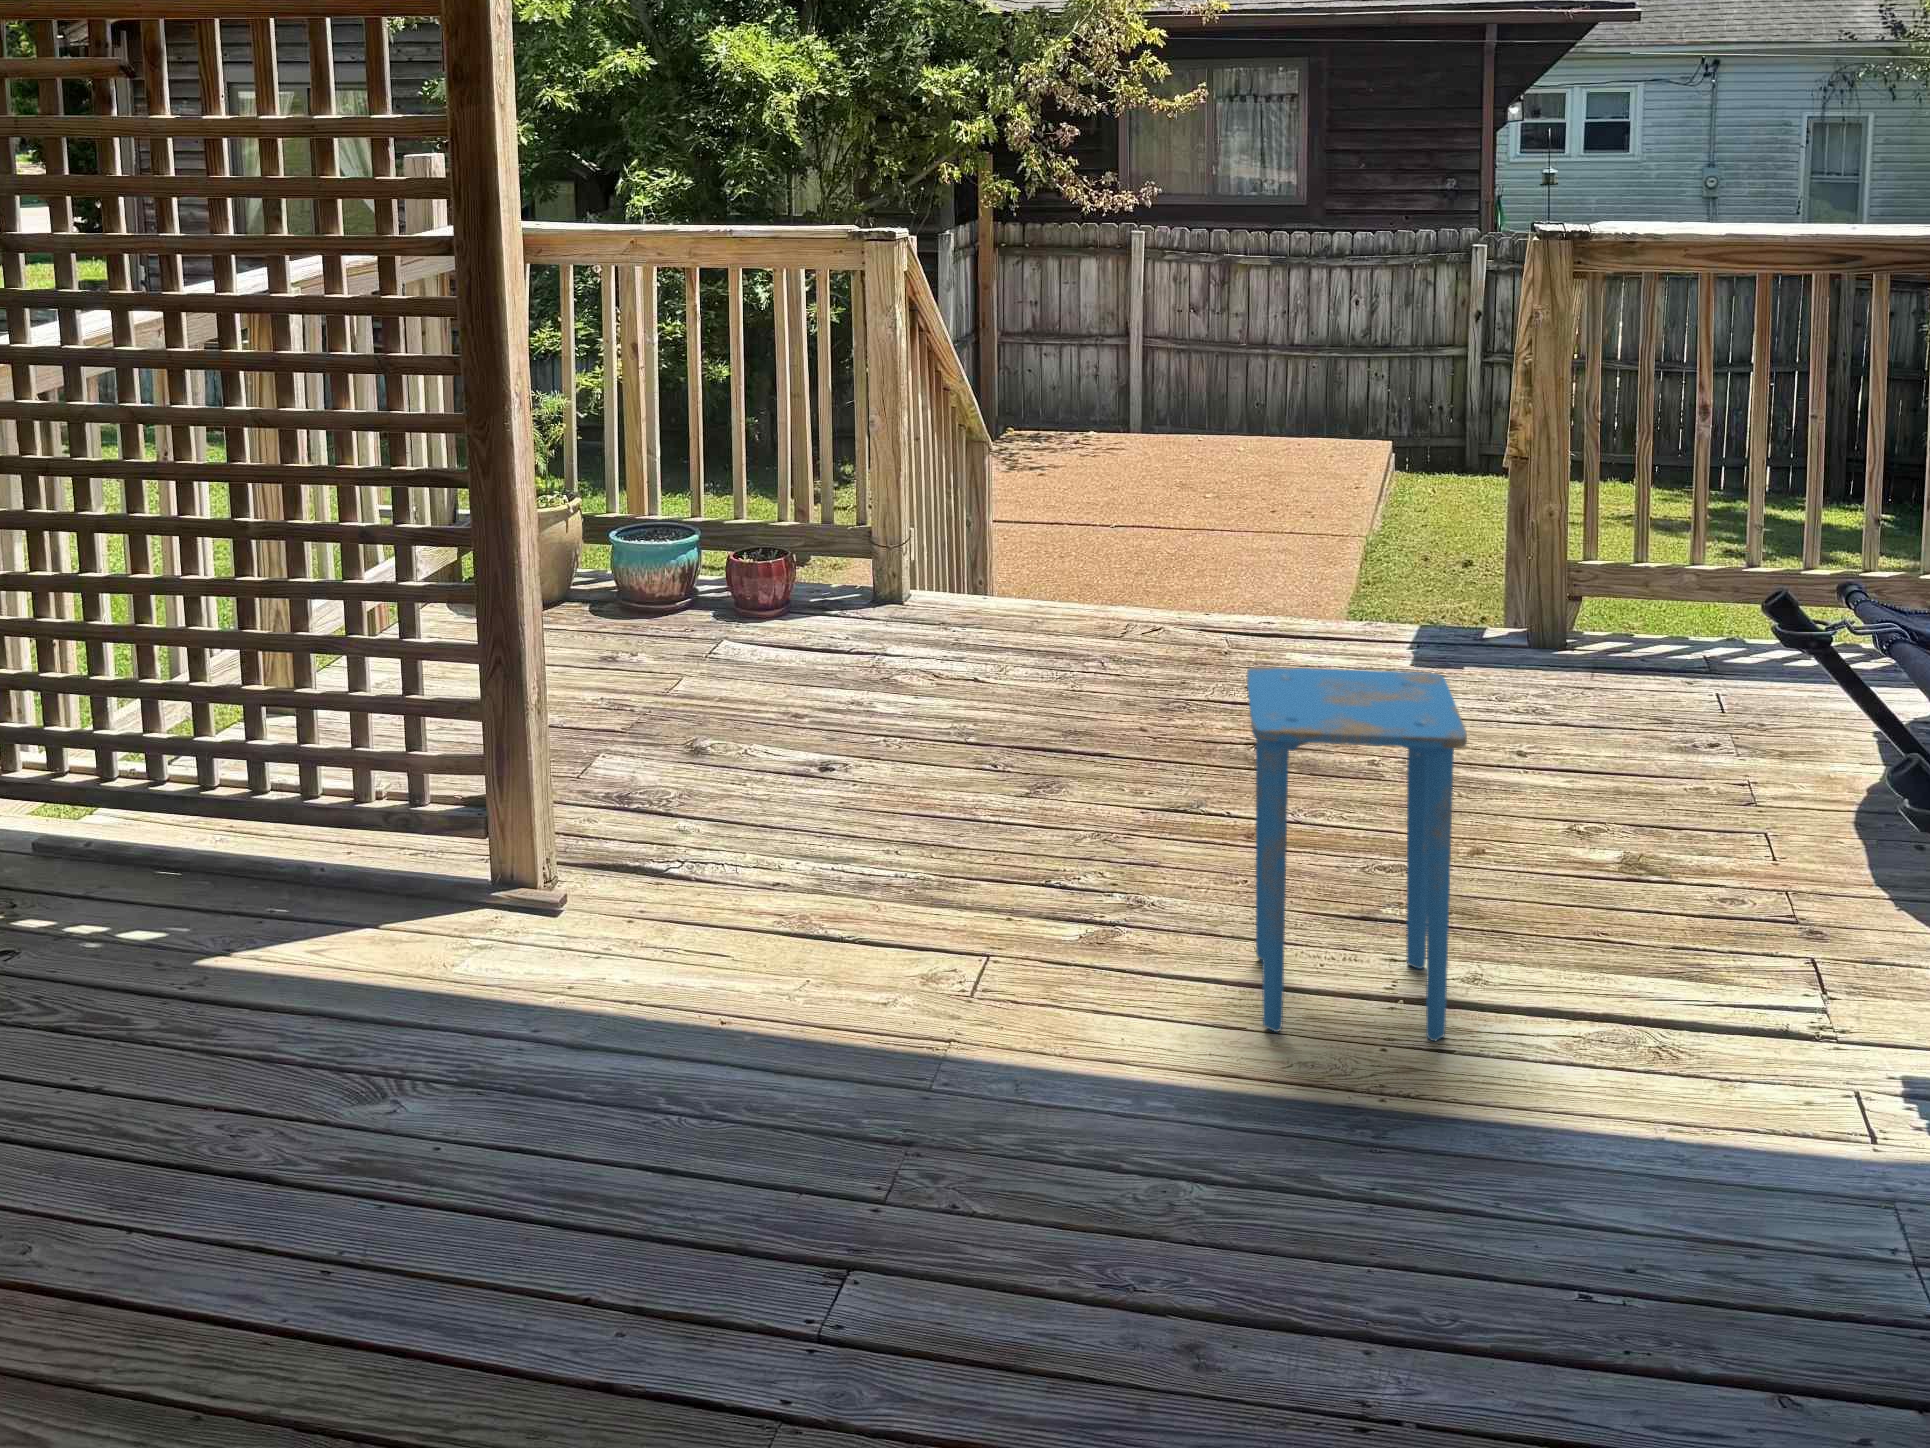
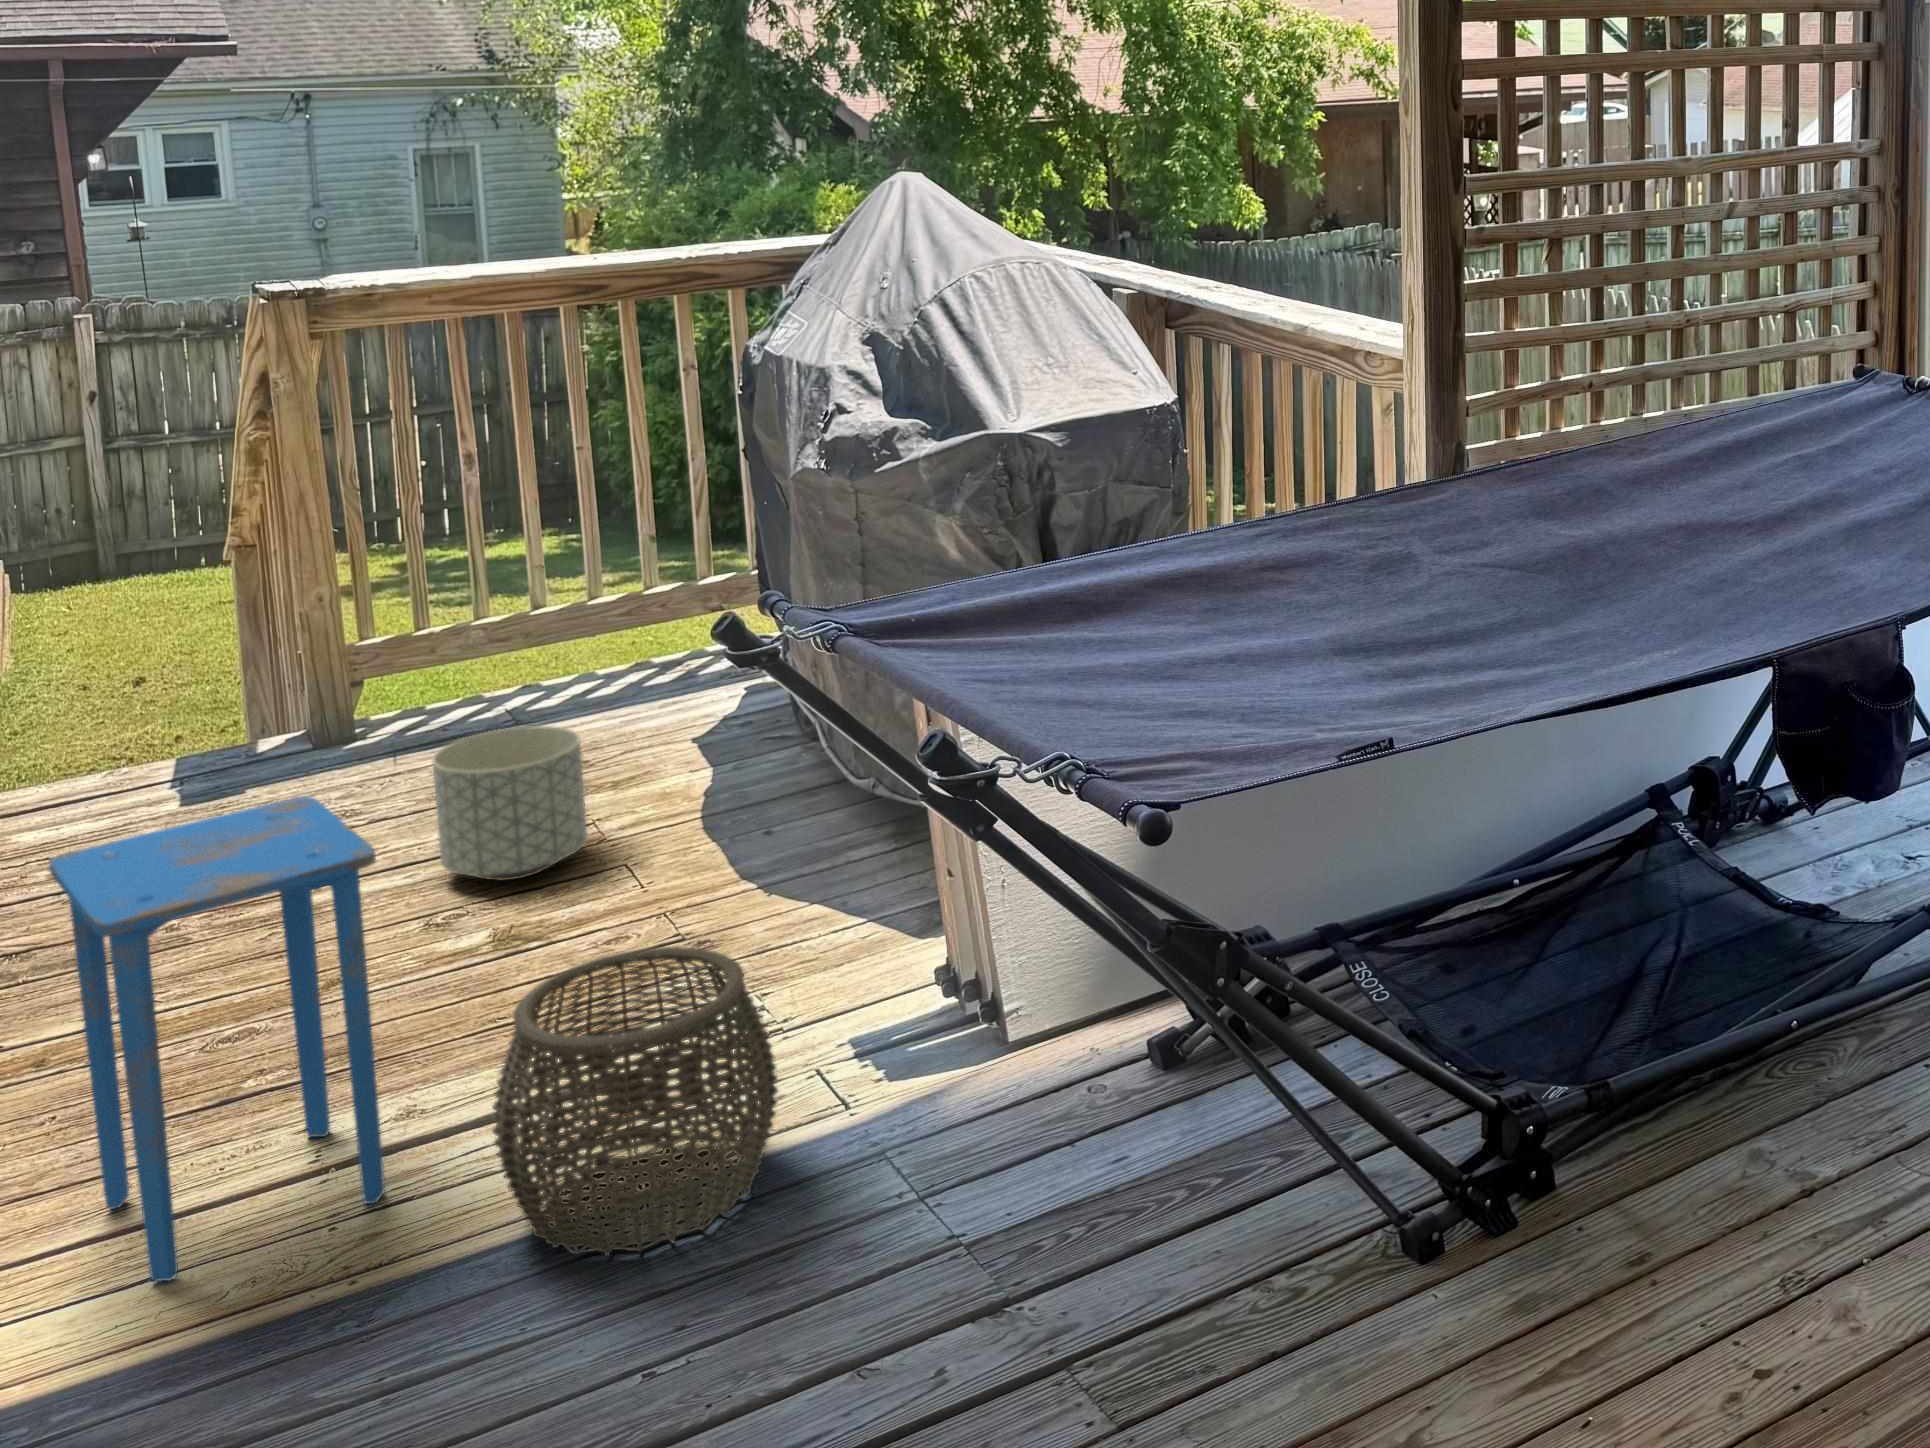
planter: none [1590,665,1730,810] -> present [432,726,588,881]
woven basket: none [1519,900,1797,1198] -> present [491,947,778,1255]

